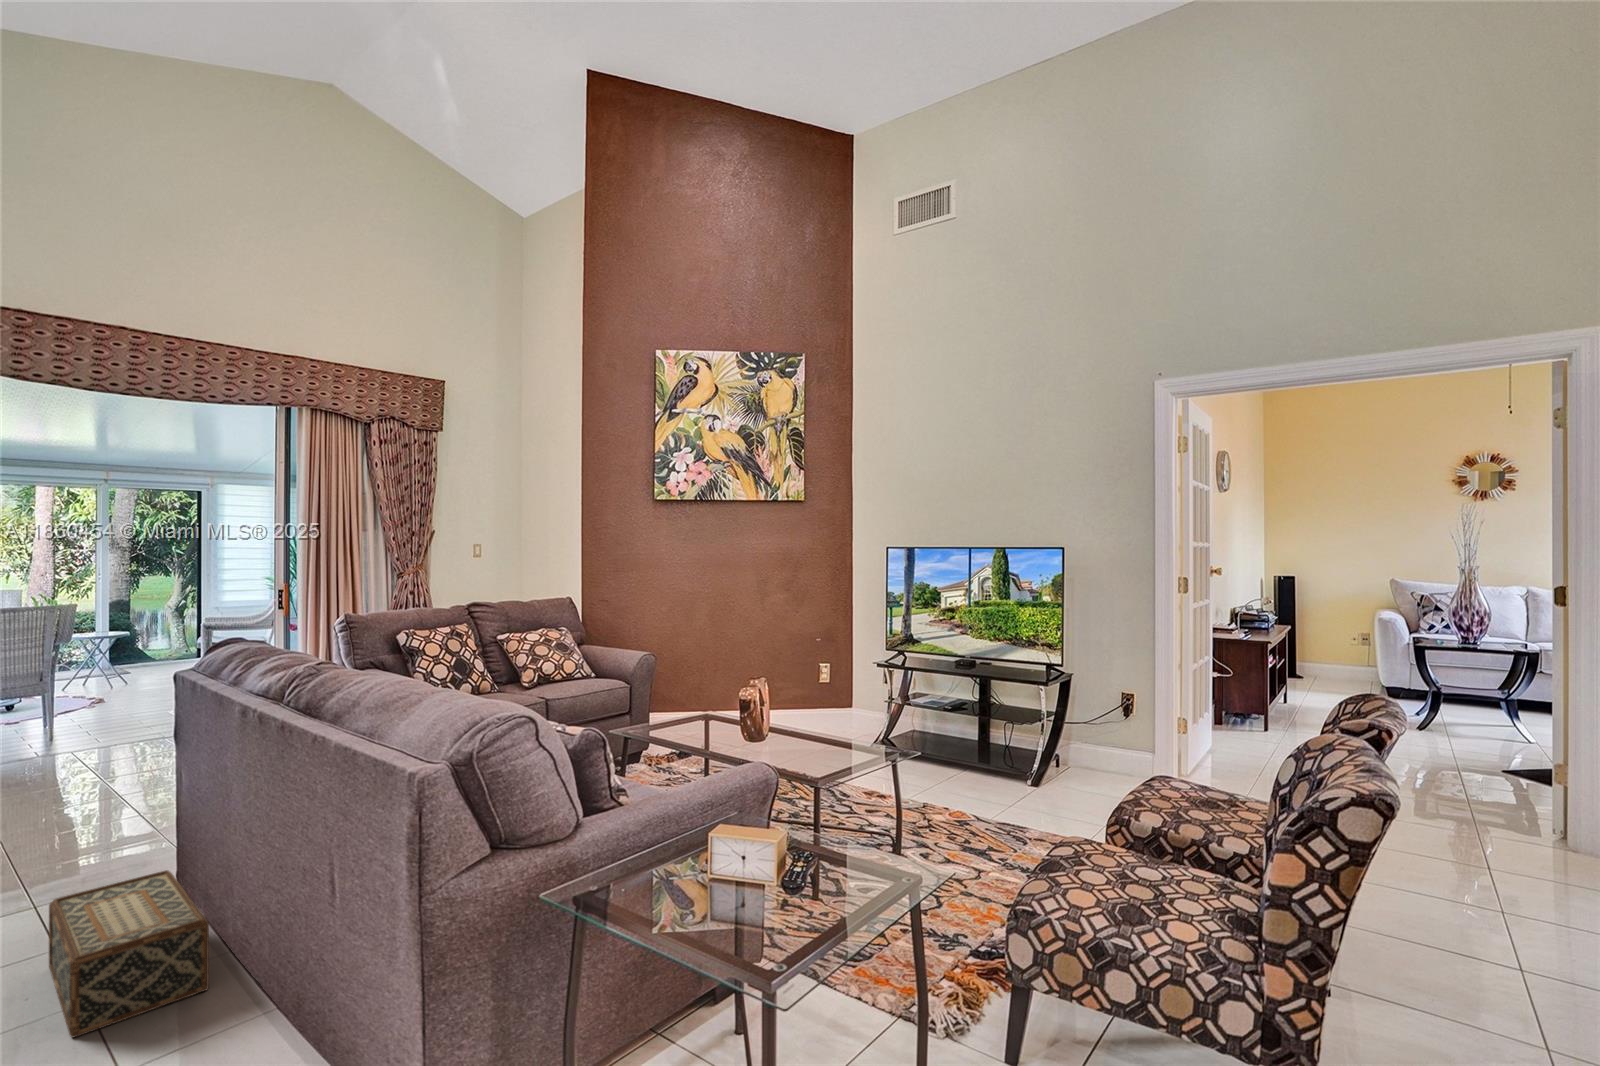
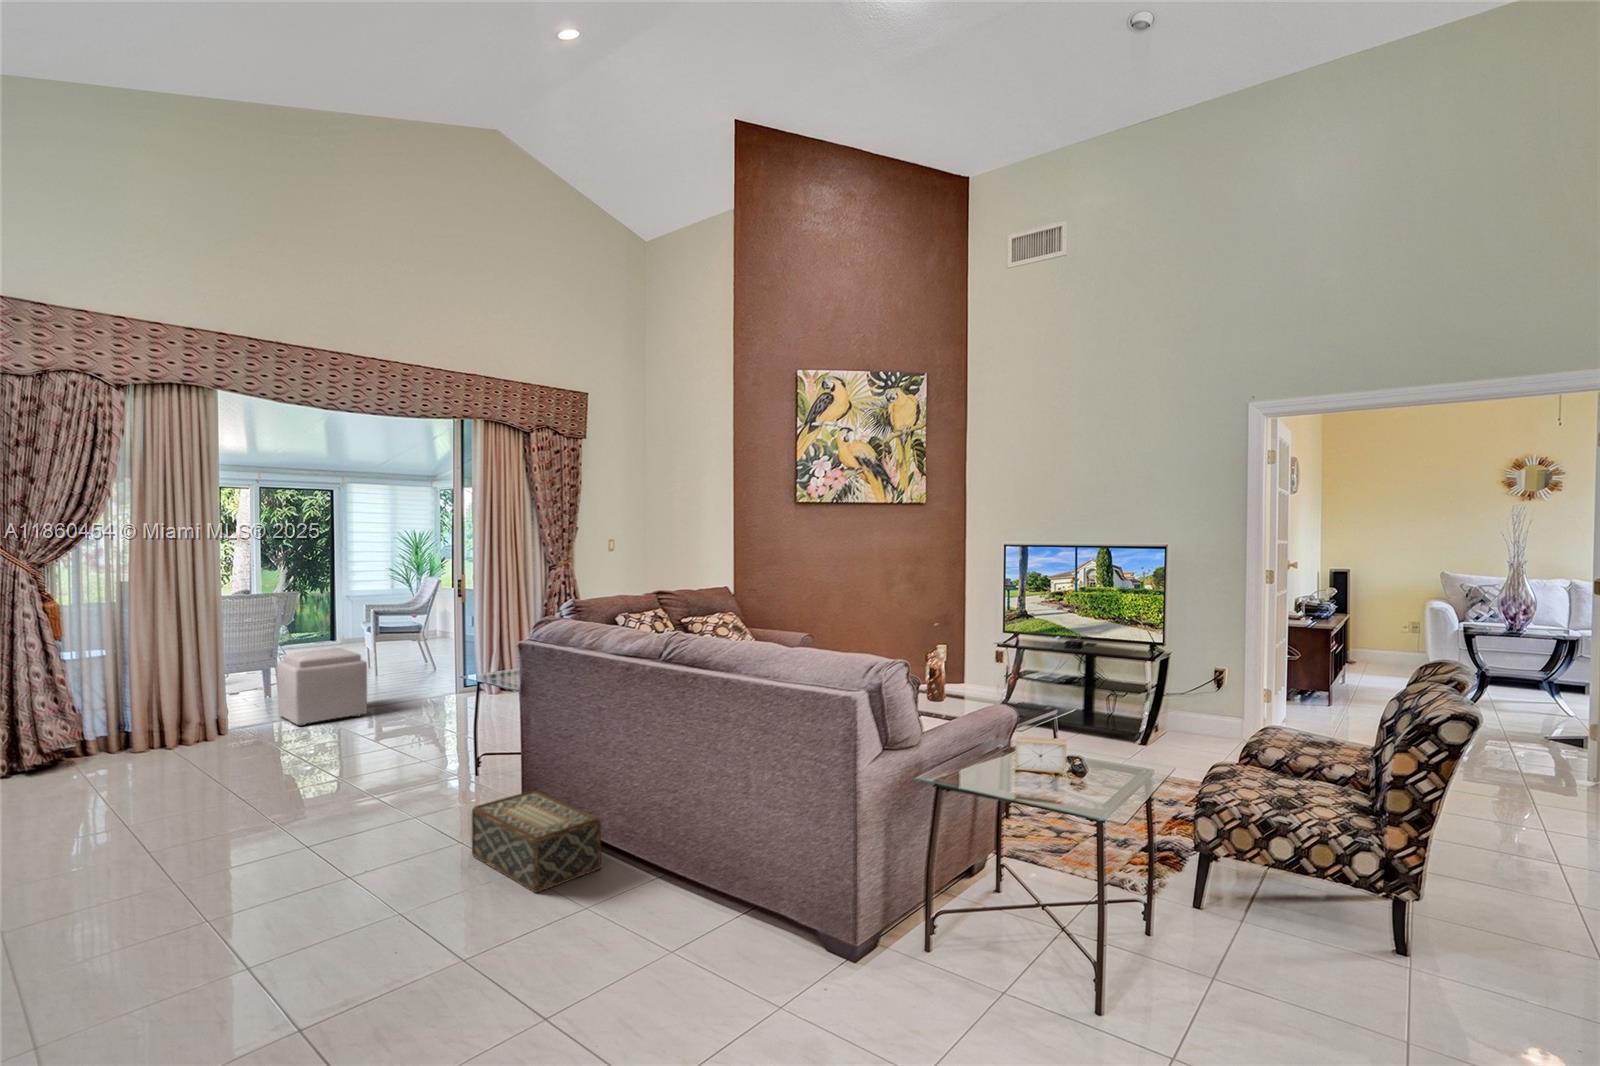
ottoman: none [35,670,143,764] -> present [277,648,367,726]

